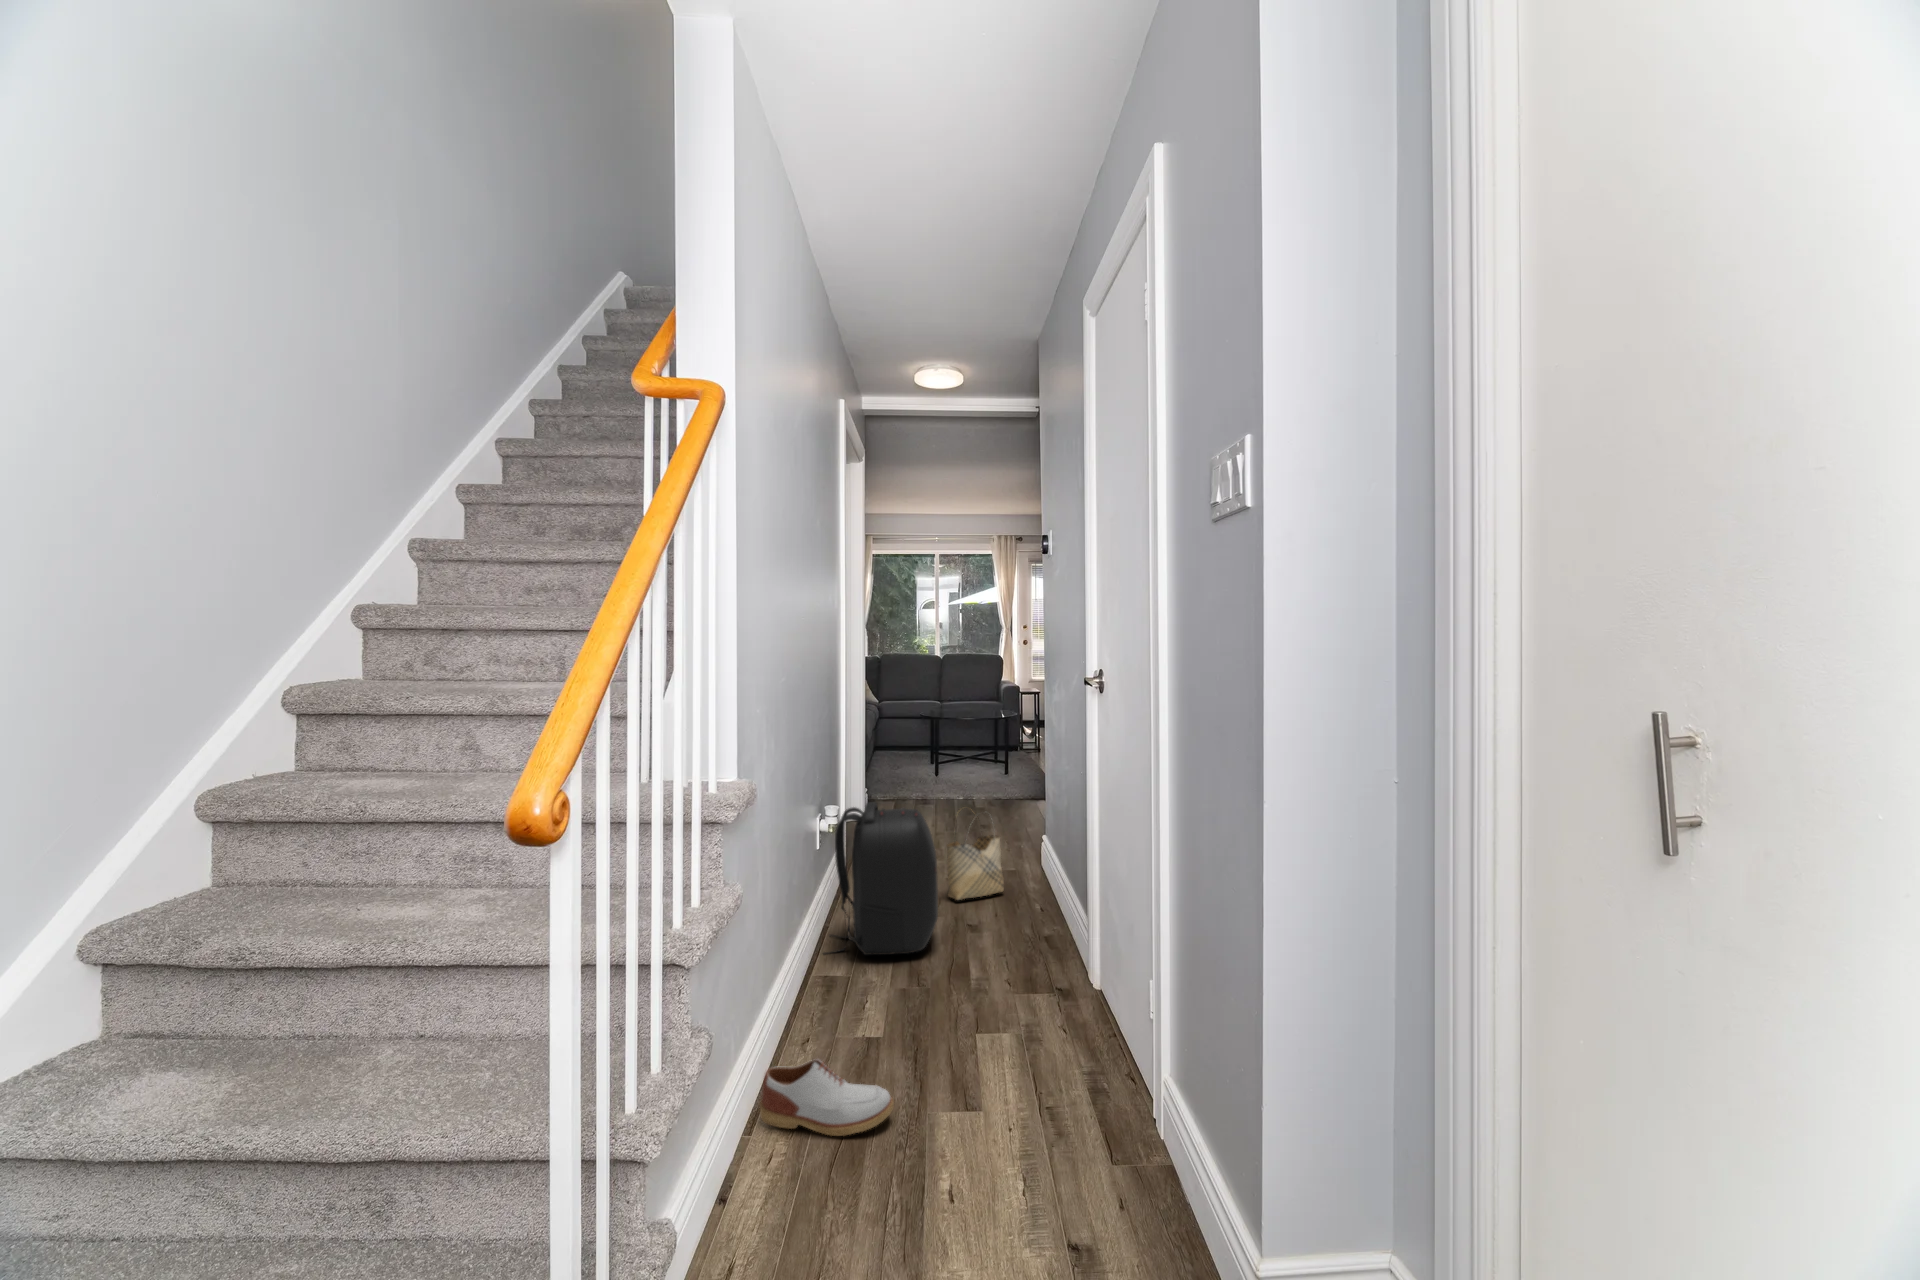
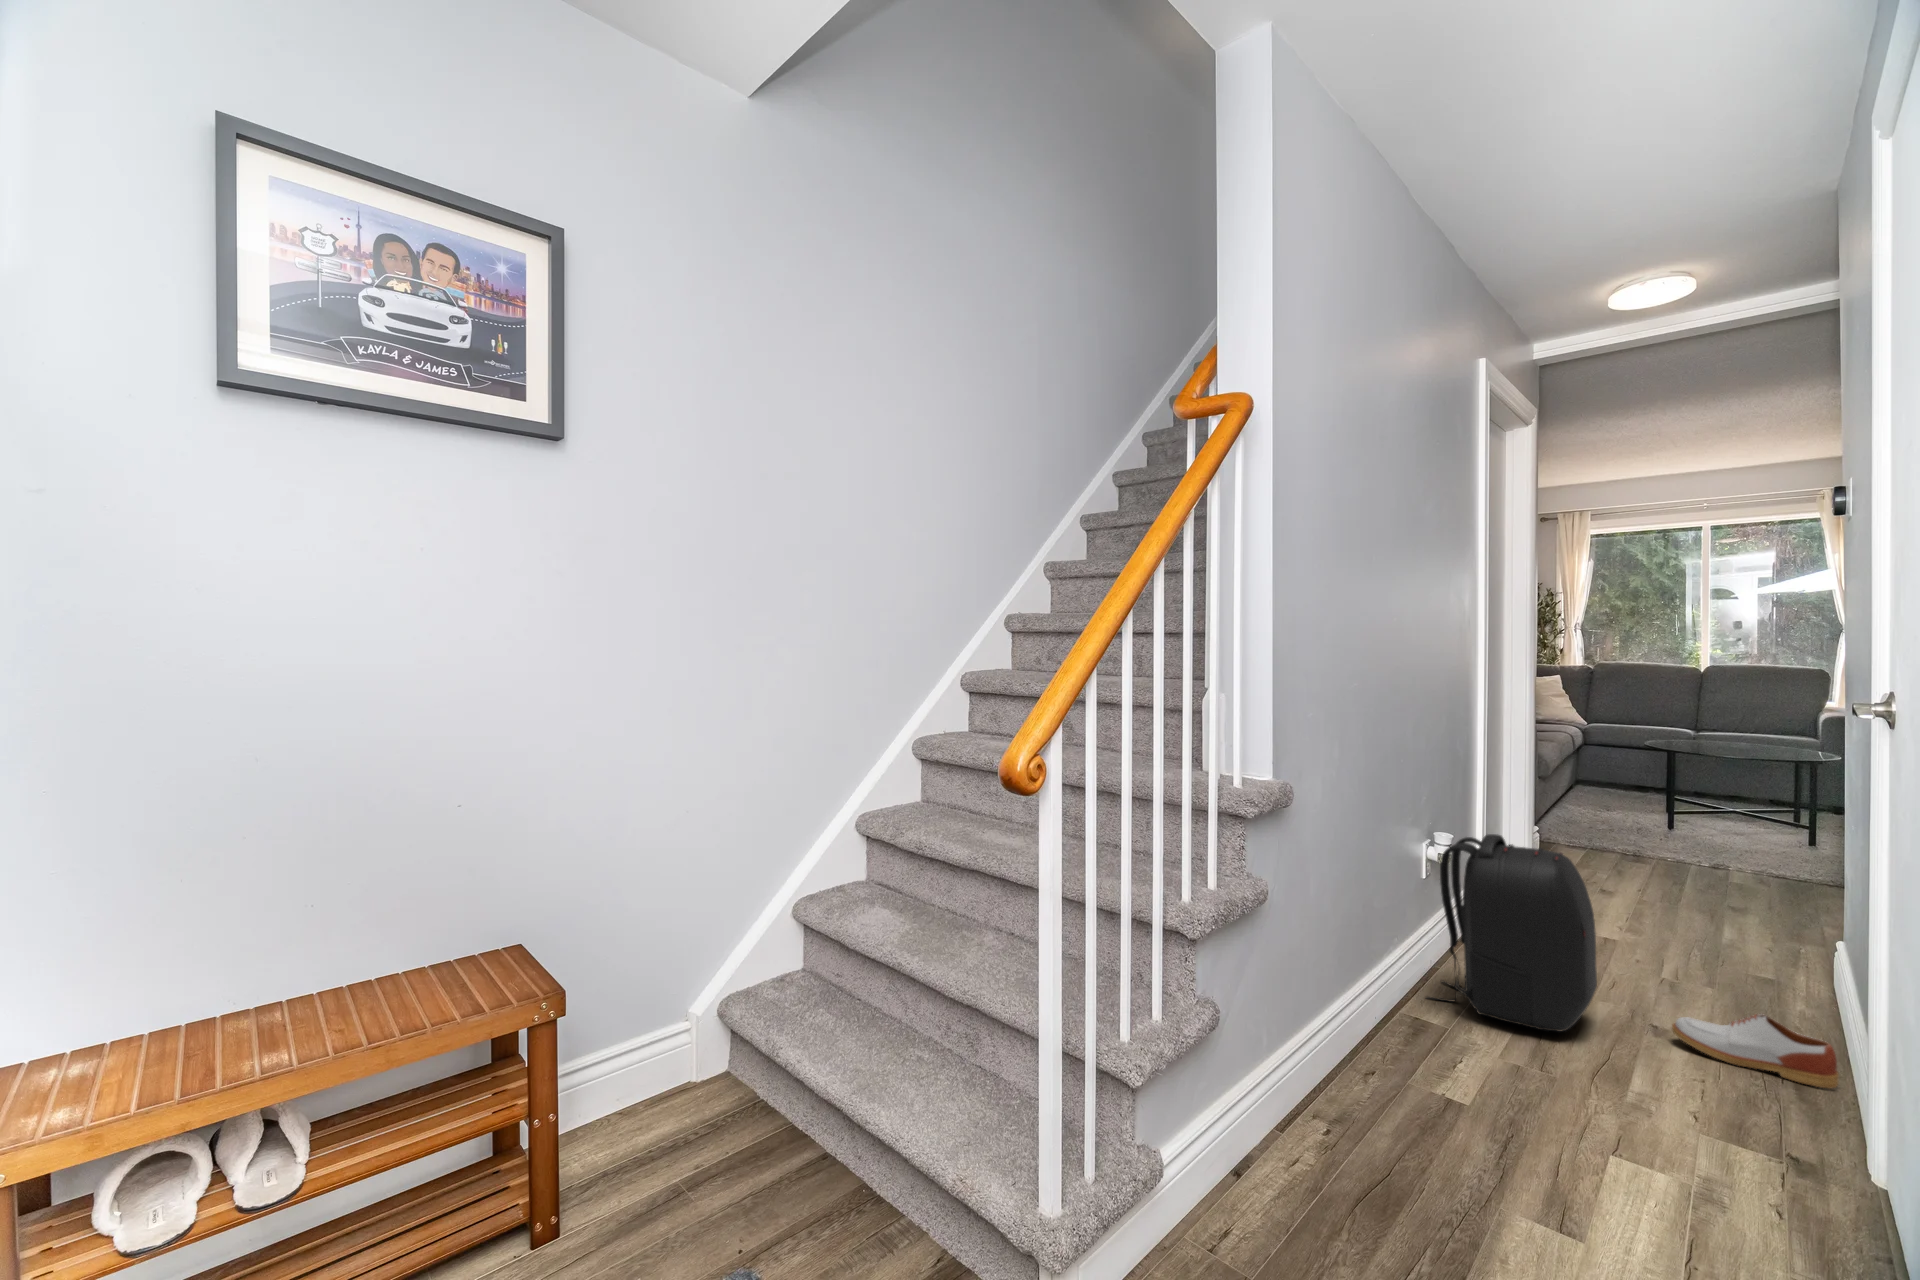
woven basket: present [946,808,1004,900] -> none [1631,867,1741,999]
shoe: present [760,1059,894,1136] -> present [1672,1014,1839,1088]

